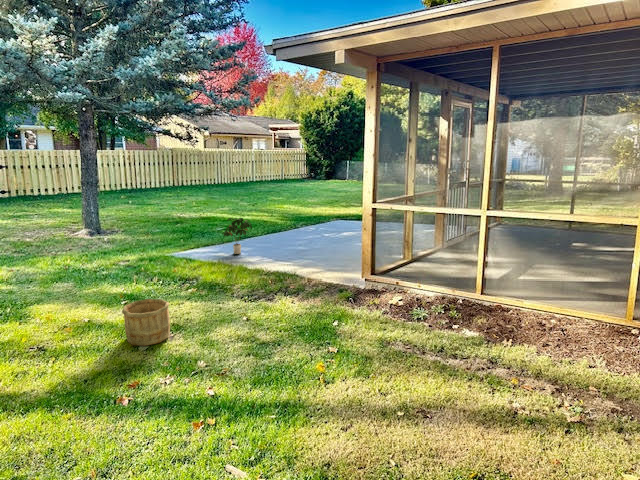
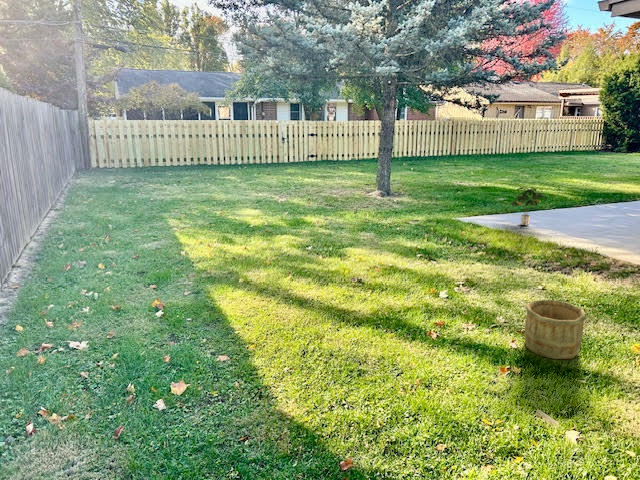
wooden bucket: present [122,299,170,346] -> present [525,300,586,359]

